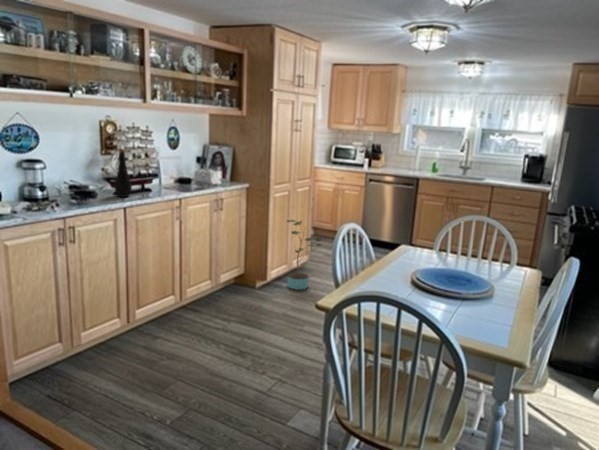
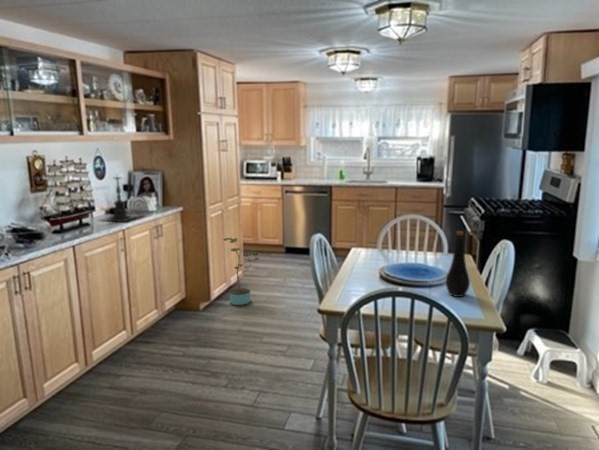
candle holder: none [165,141,198,191] -> present [109,177,132,221]
bottle: present [114,149,132,197] -> present [446,231,470,297]

